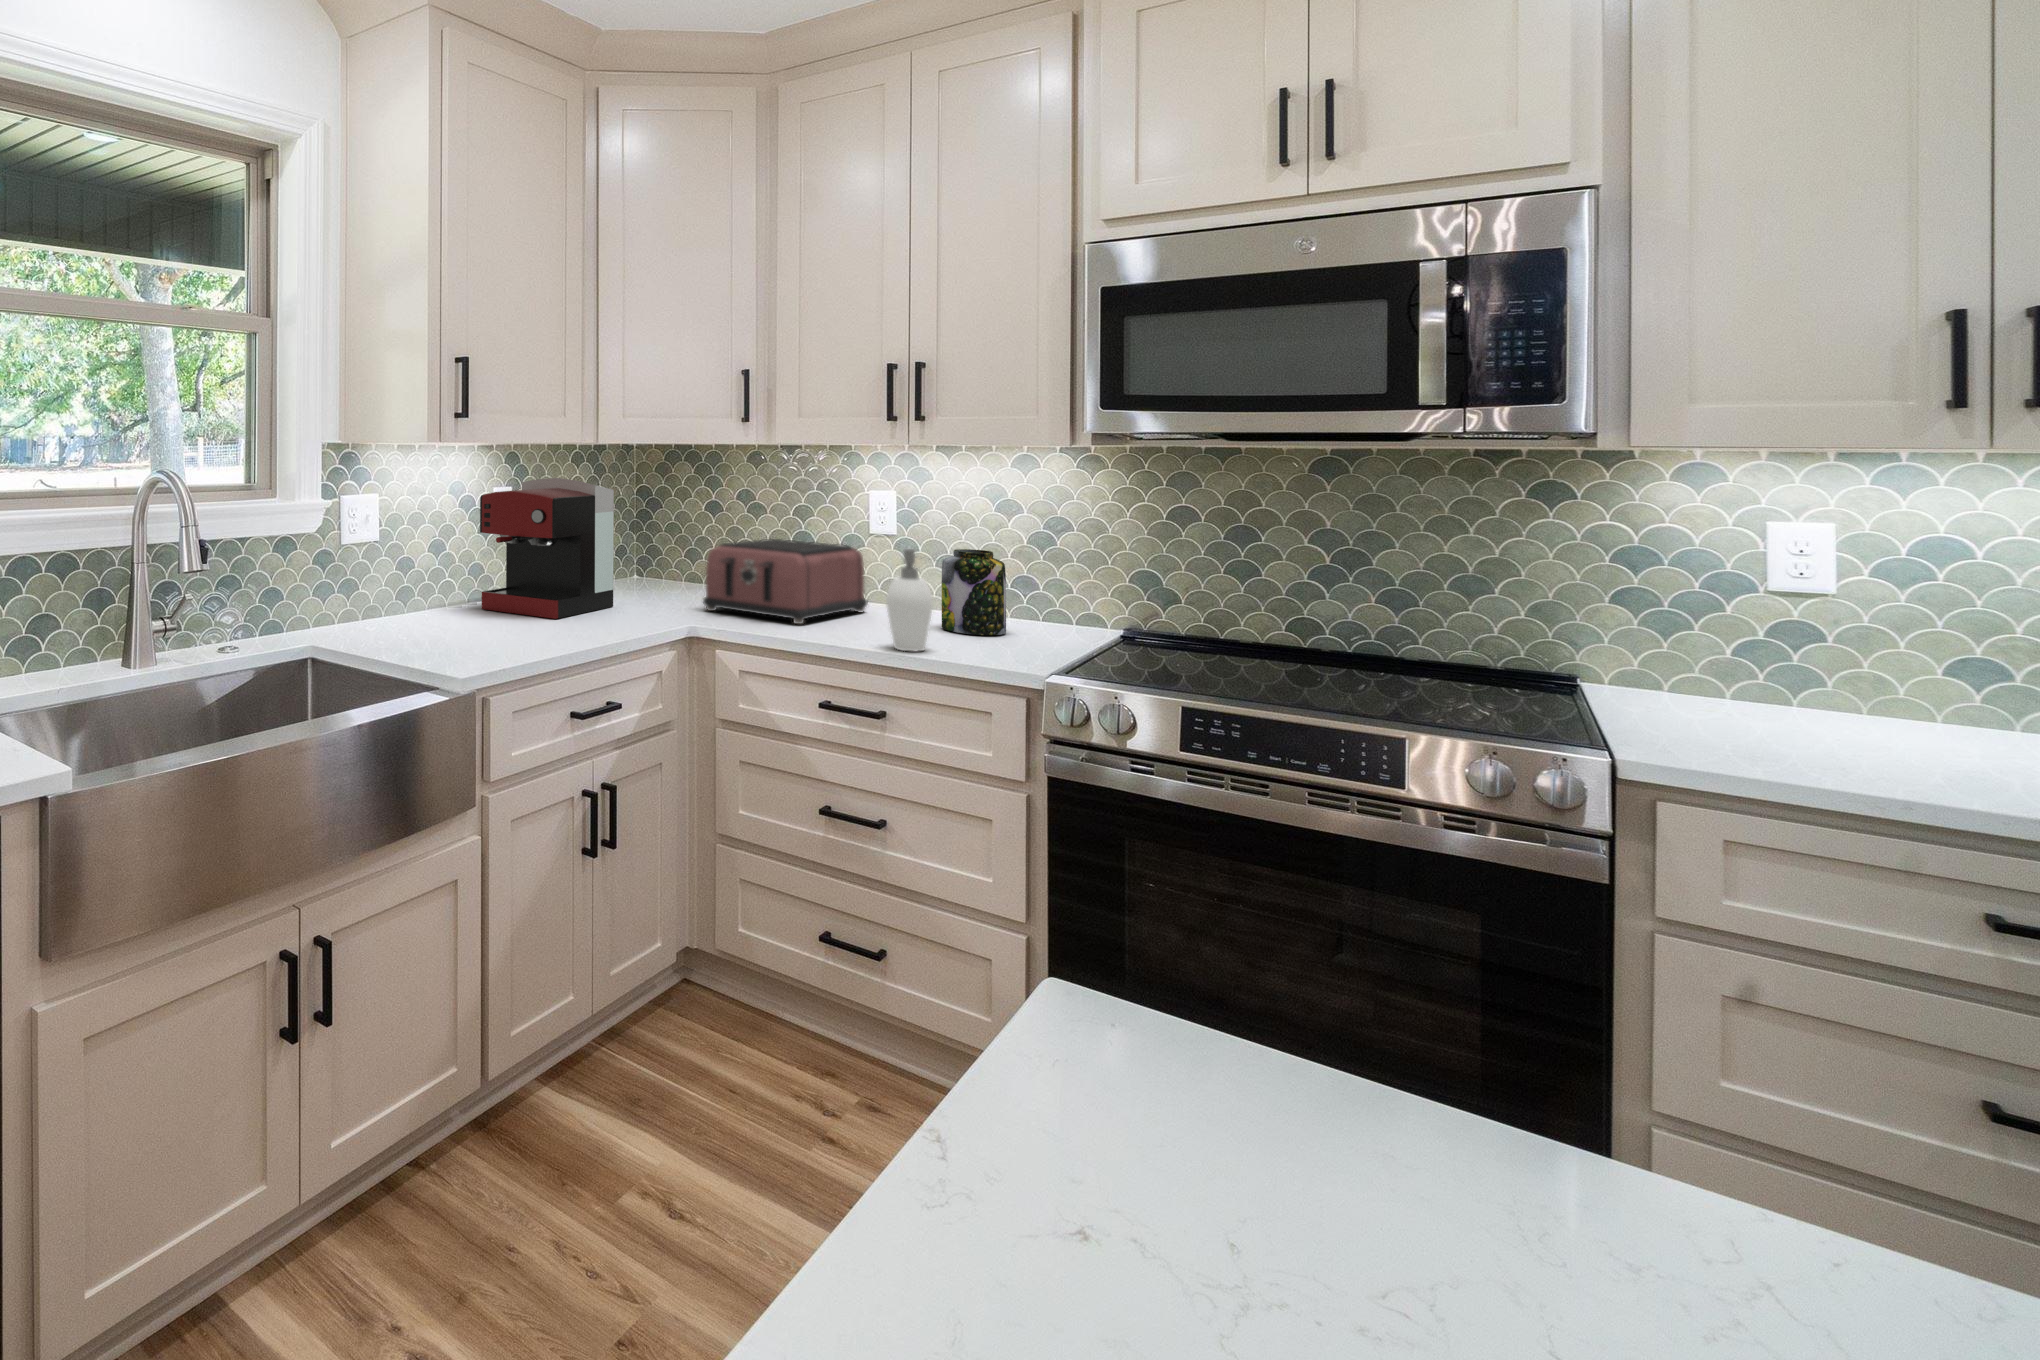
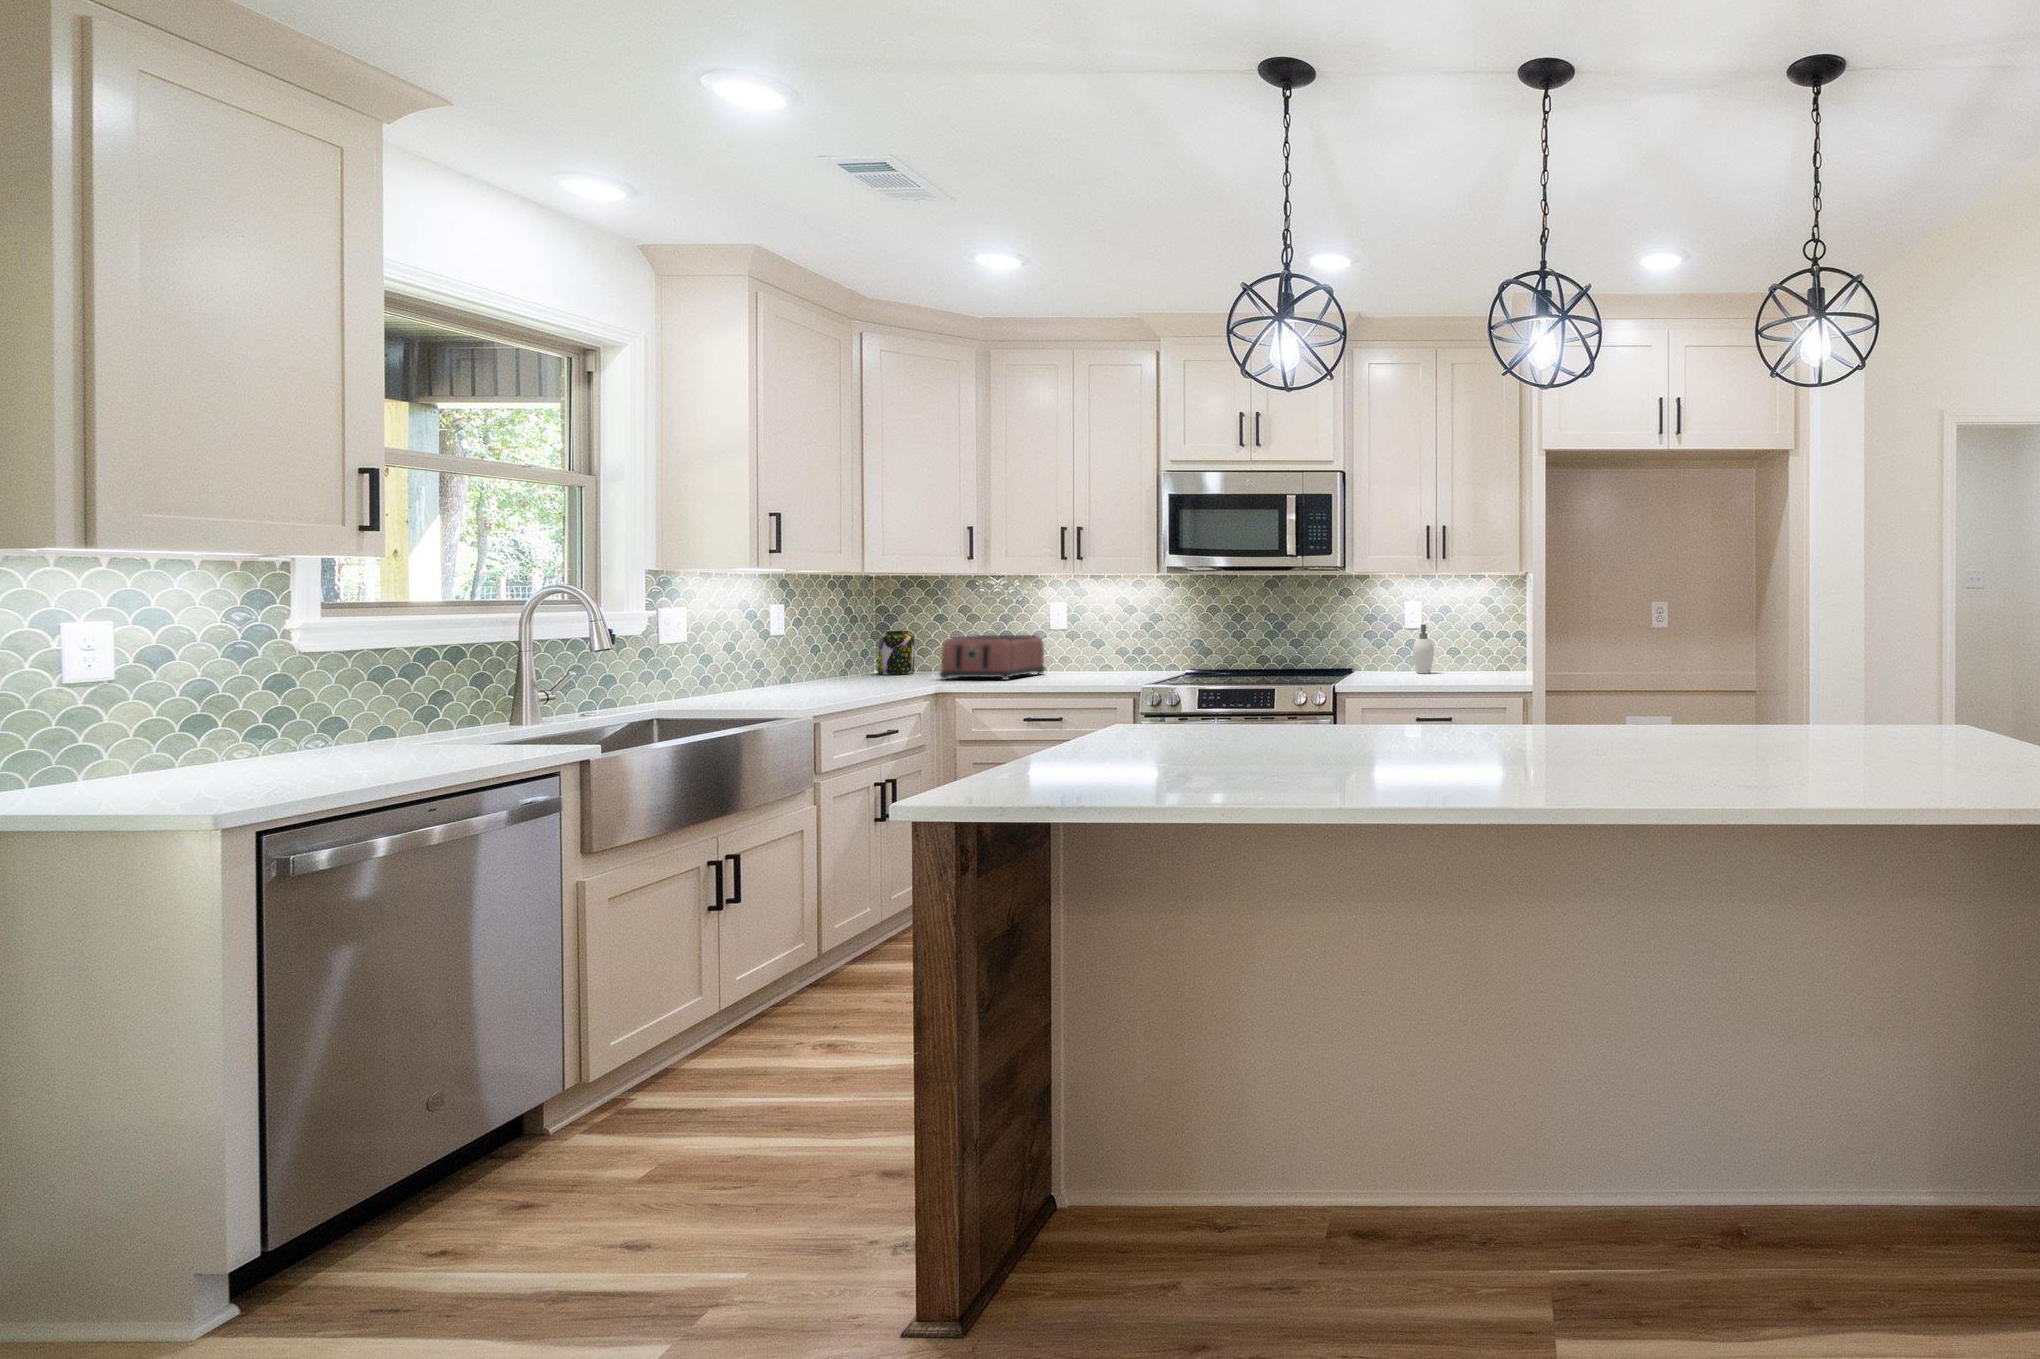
coffee maker: present [480,478,614,619] -> none [770,598,874,689]
soap dispenser: present [886,549,933,651] -> present [1413,624,1434,673]
jar: present [942,549,1006,635] -> present [878,631,914,675]

